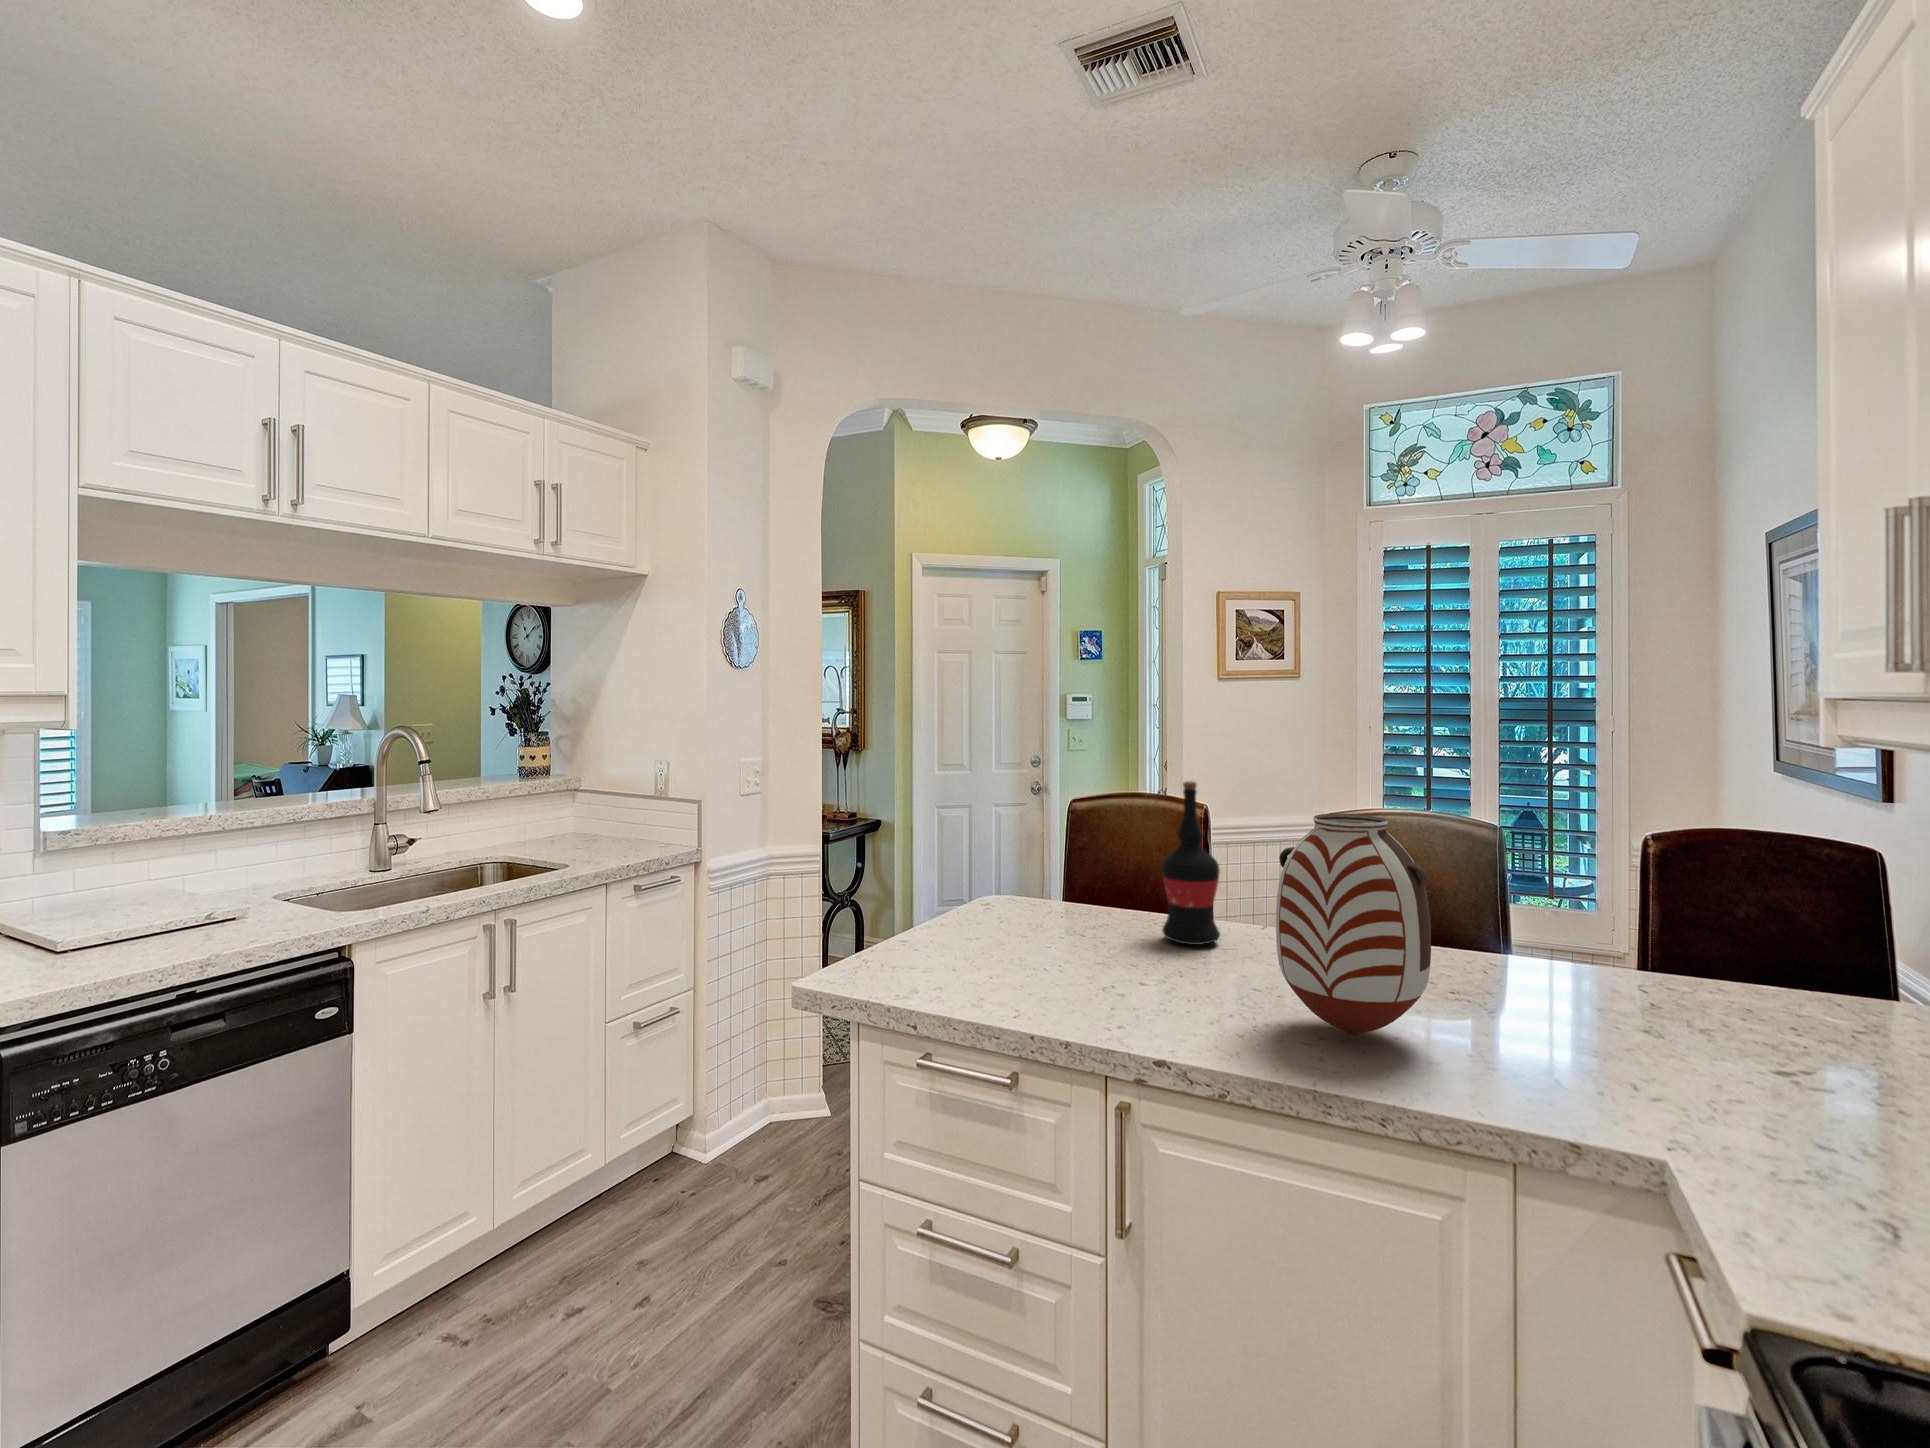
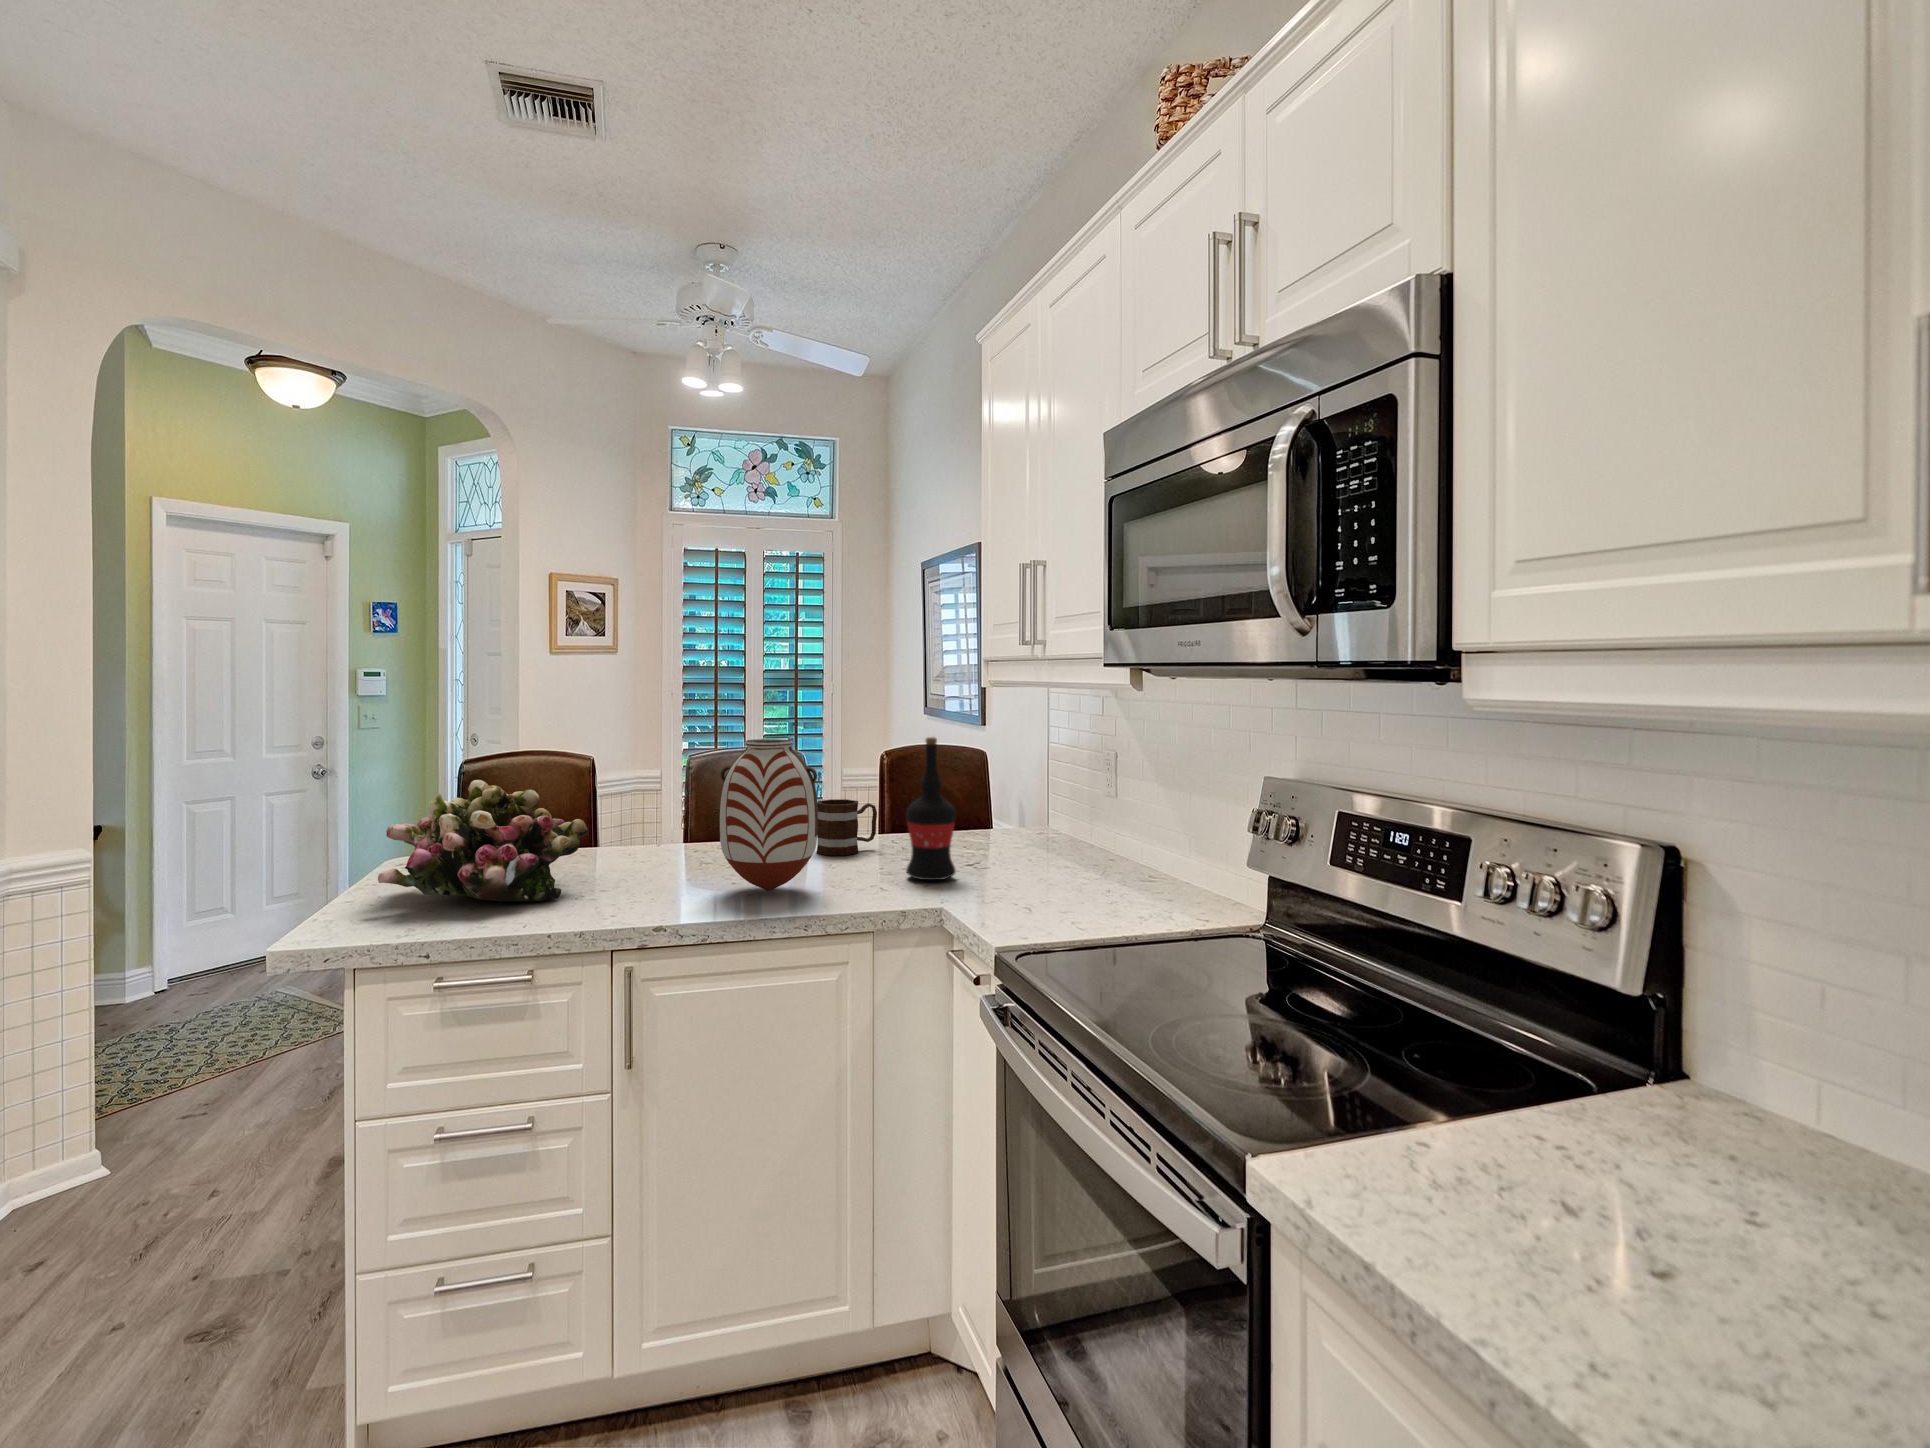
wine bottle: present [1162,781,1220,945] -> present [906,737,956,880]
flower arrangement: none [907,831,1125,984] -> present [378,780,588,901]
mug: none [1476,902,1590,993] -> present [817,799,877,856]

